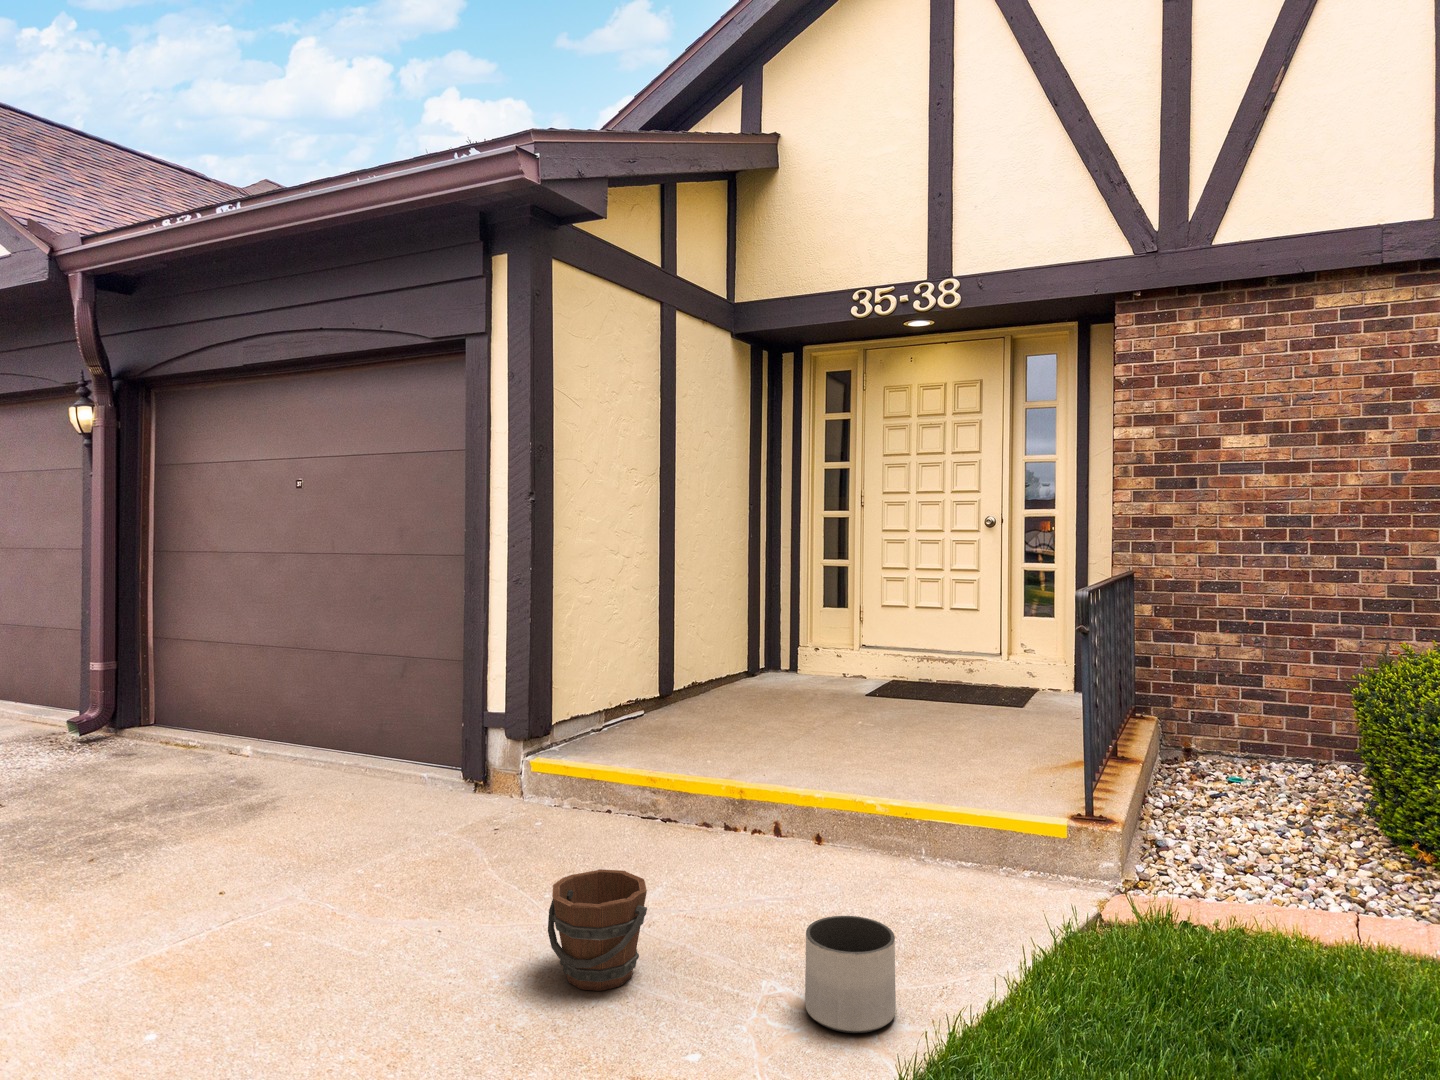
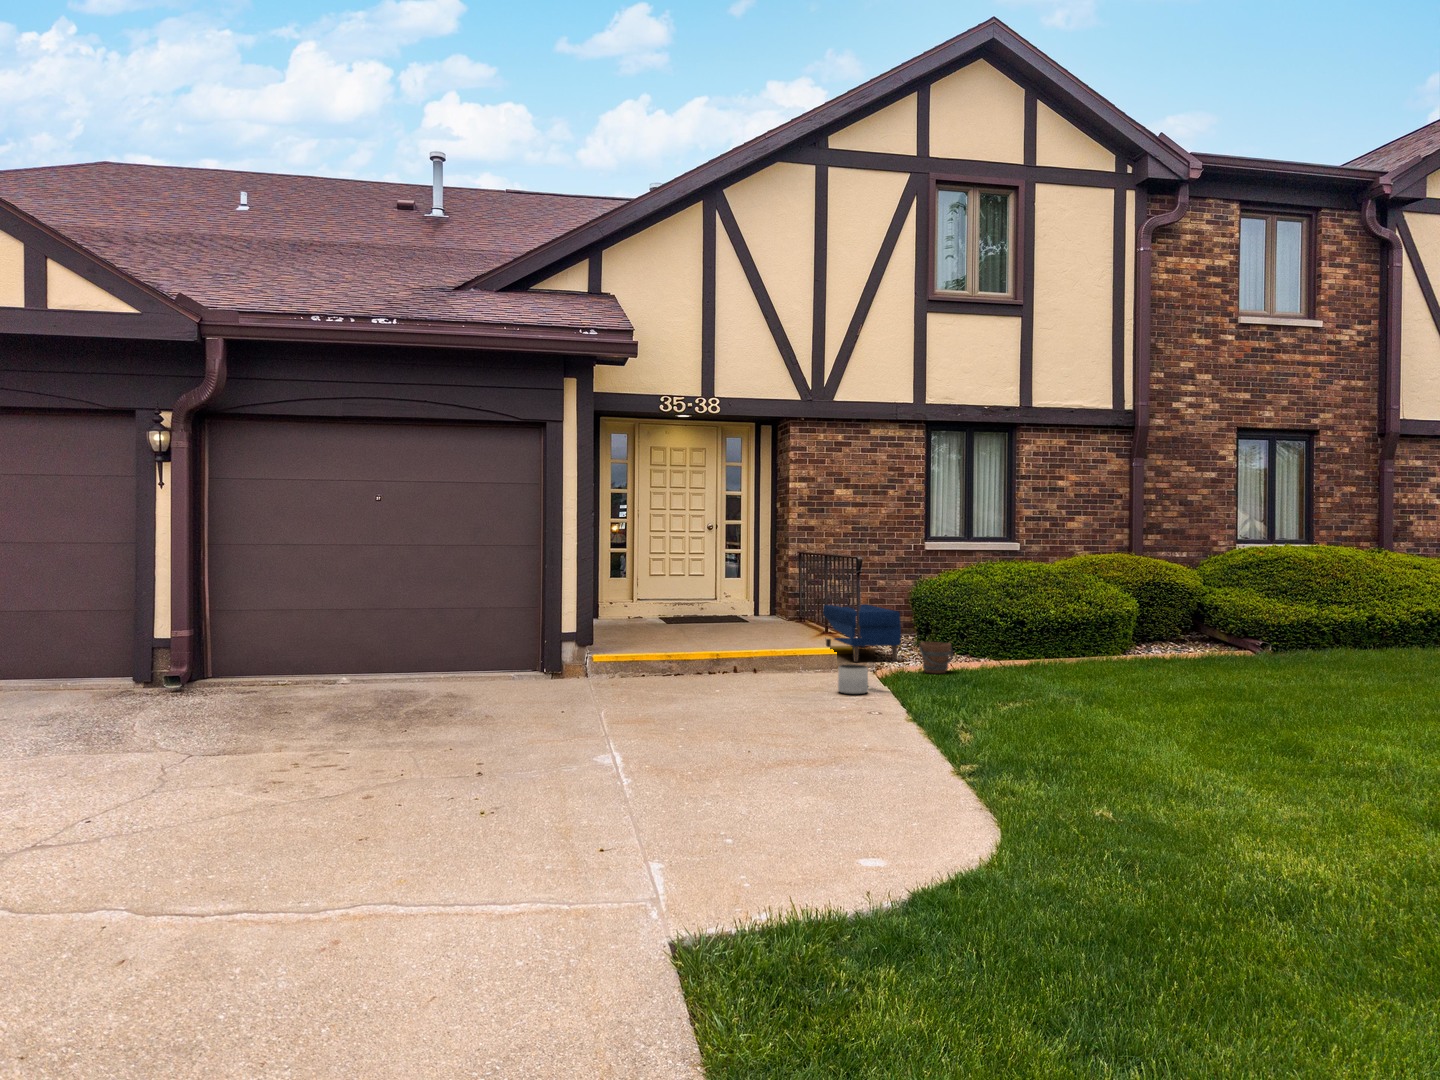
bench: none [1112,690,1262,872] -> present [823,604,901,662]
bucket: present [548,869,647,991] -> present [919,642,953,674]

